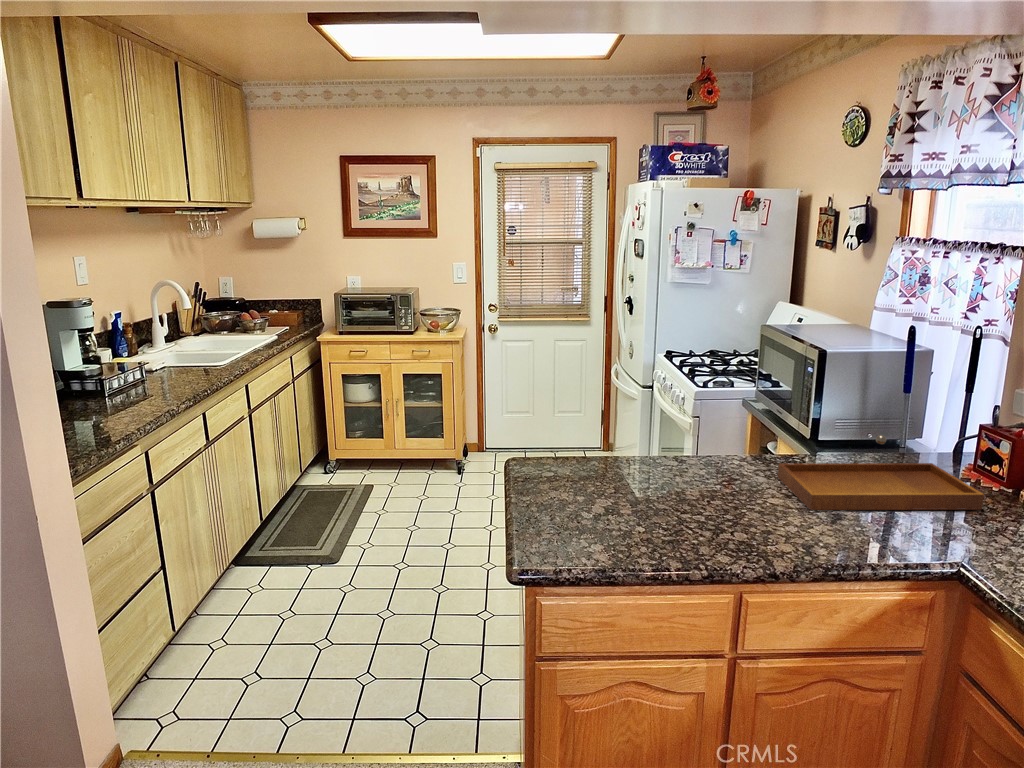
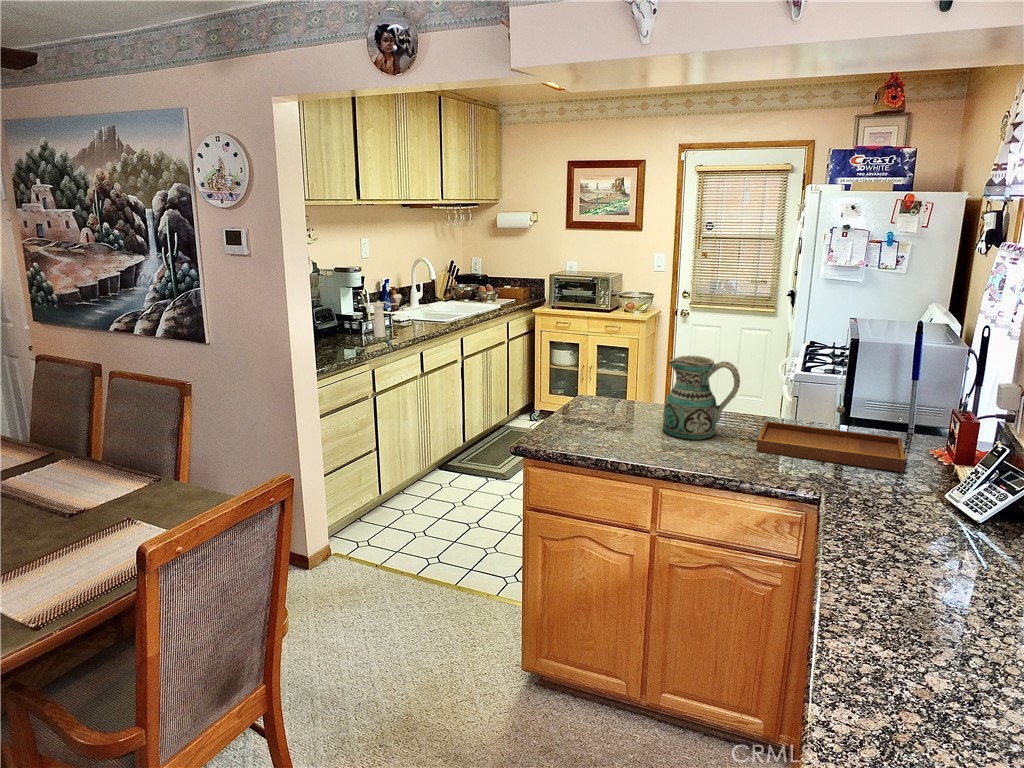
pepper mill: none [120,333,165,399] -> present [373,294,402,337]
ceramic pitcher: none [669,391,773,507] -> present [663,355,740,439]

